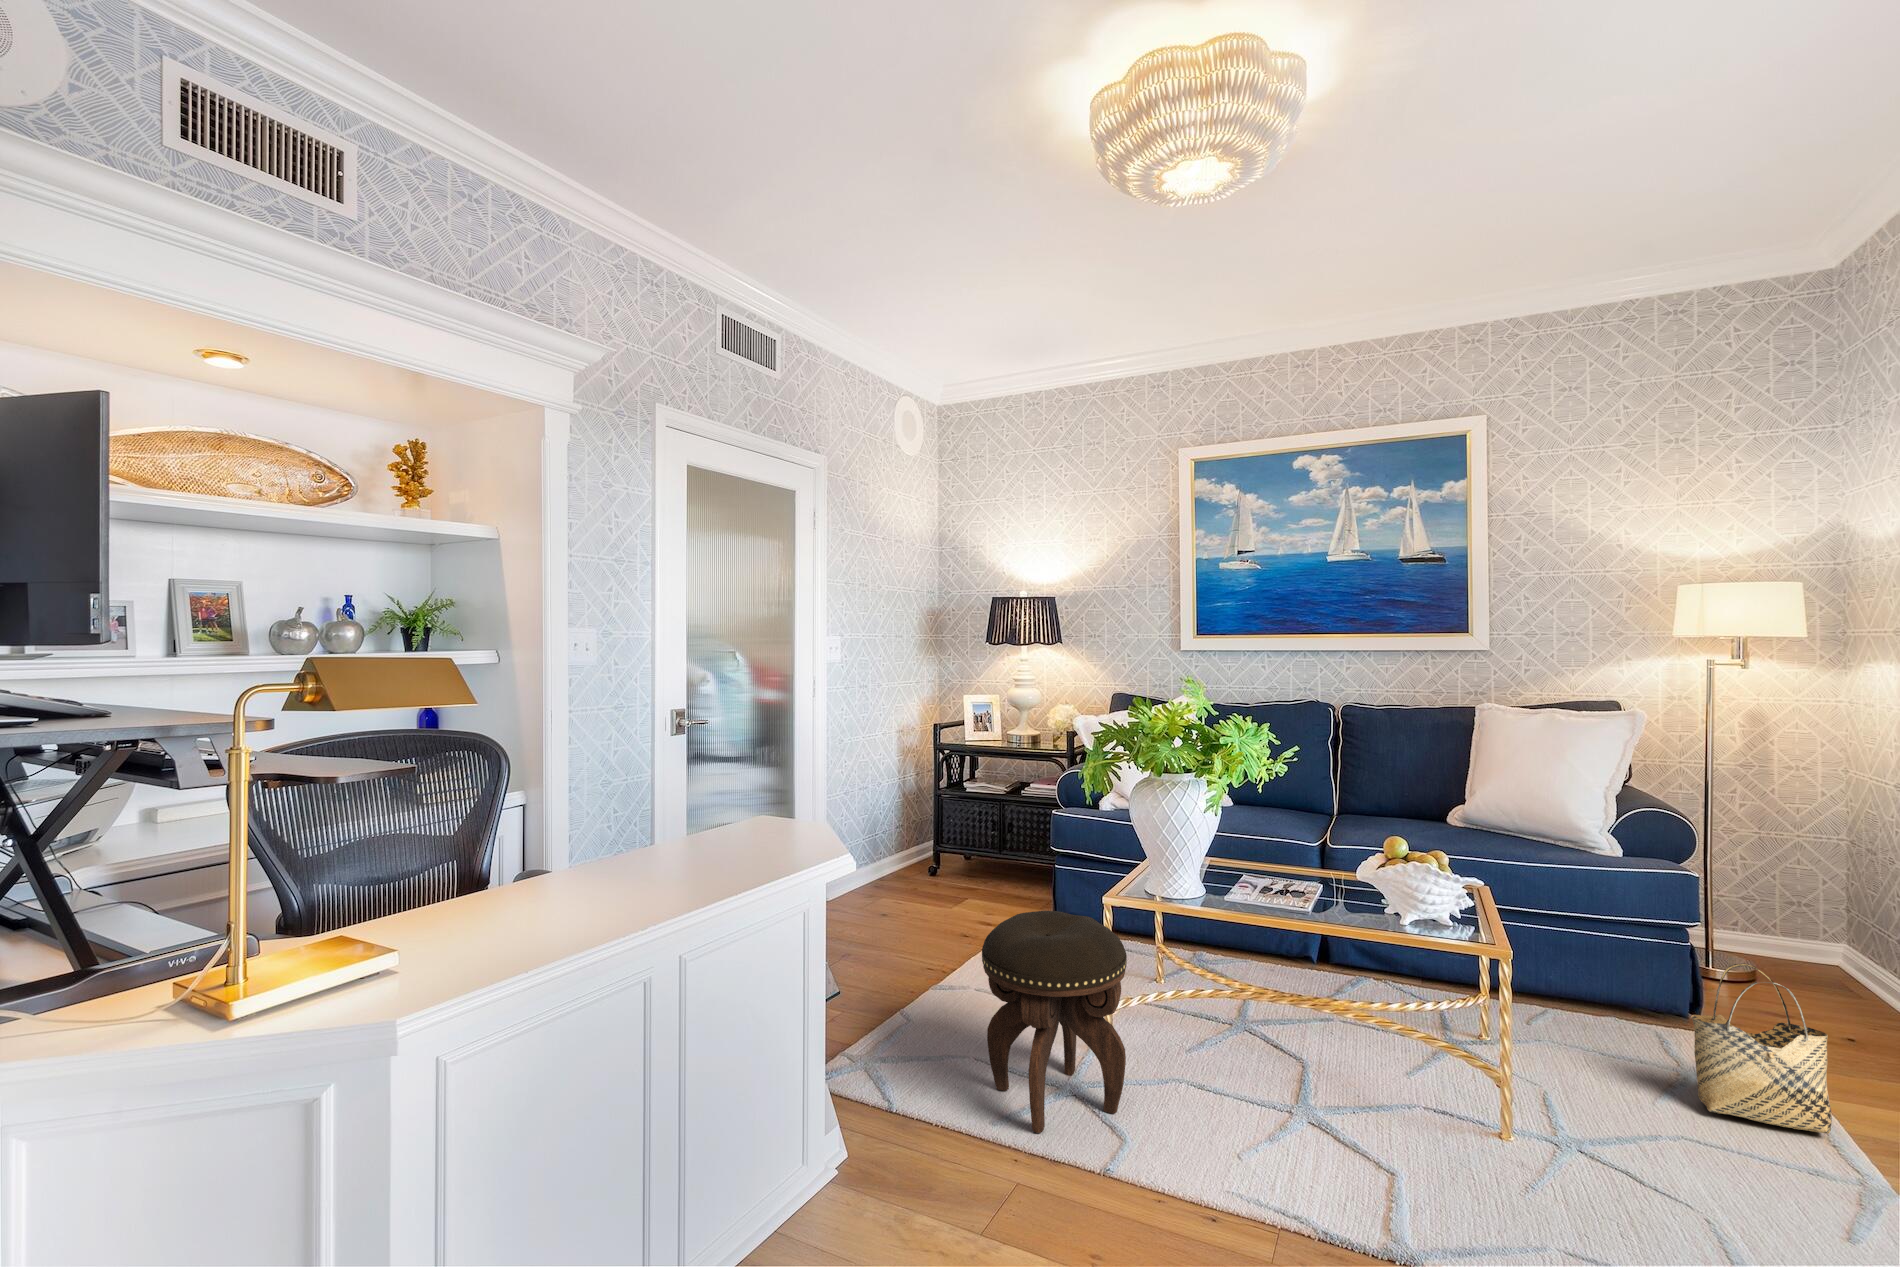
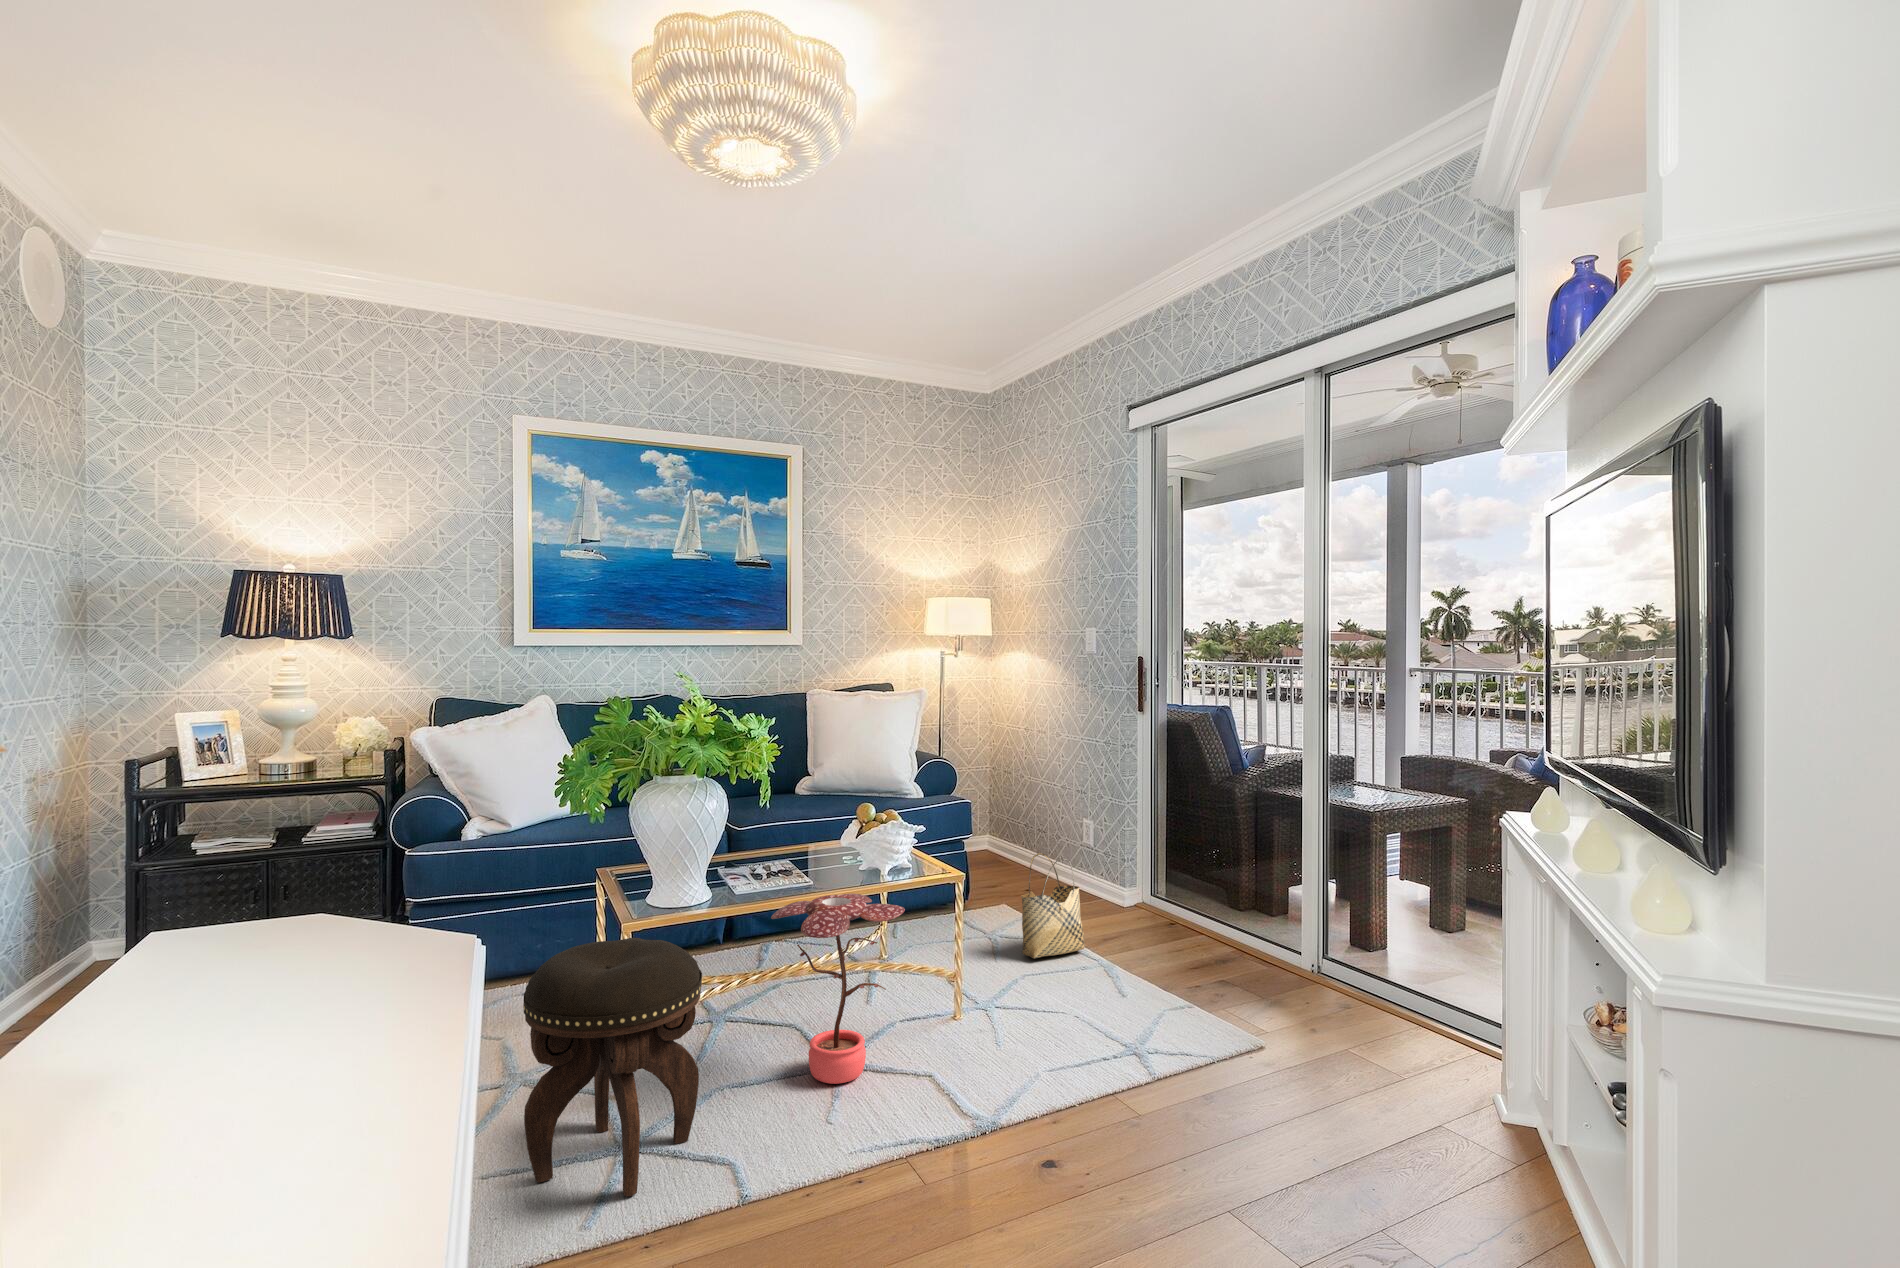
potted plant: none [1231,928,1369,1138] -> present [771,893,905,1084]

